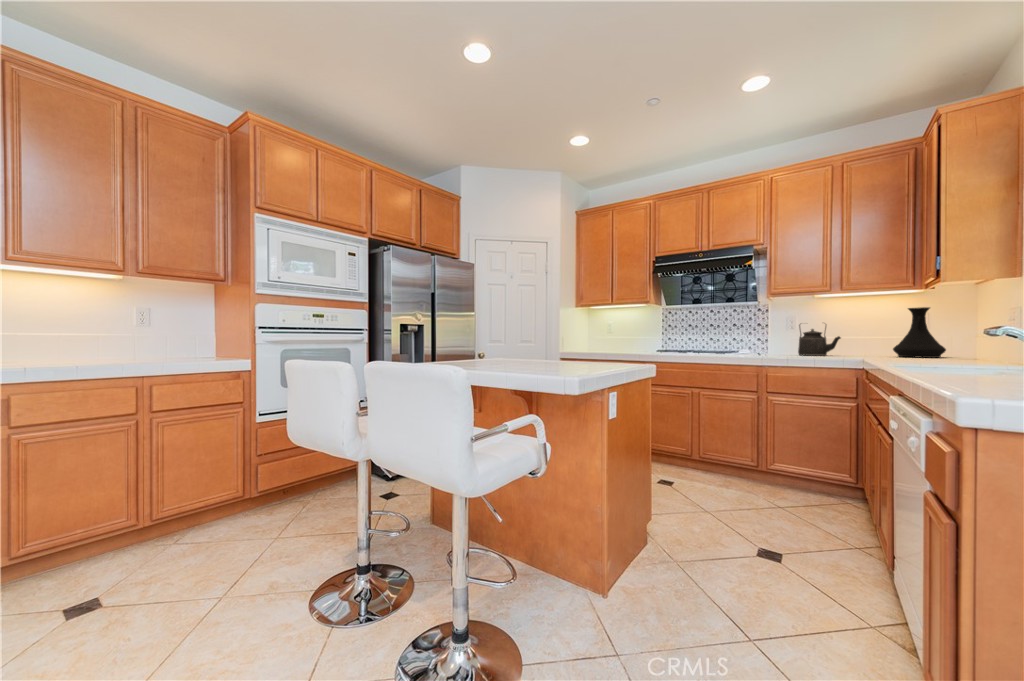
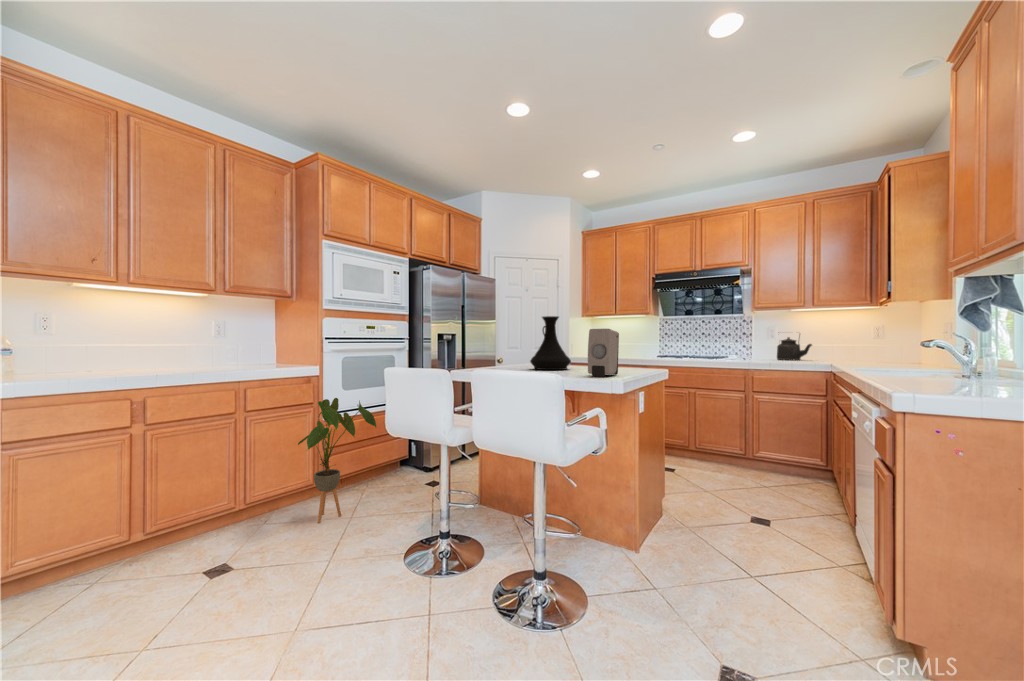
vase: present [893,307,946,358] -> present [530,316,571,370]
soap dispenser: none [545,312,588,373] -> present [588,329,619,377]
house plant: none [215,397,309,544] -> present [298,398,376,523]

